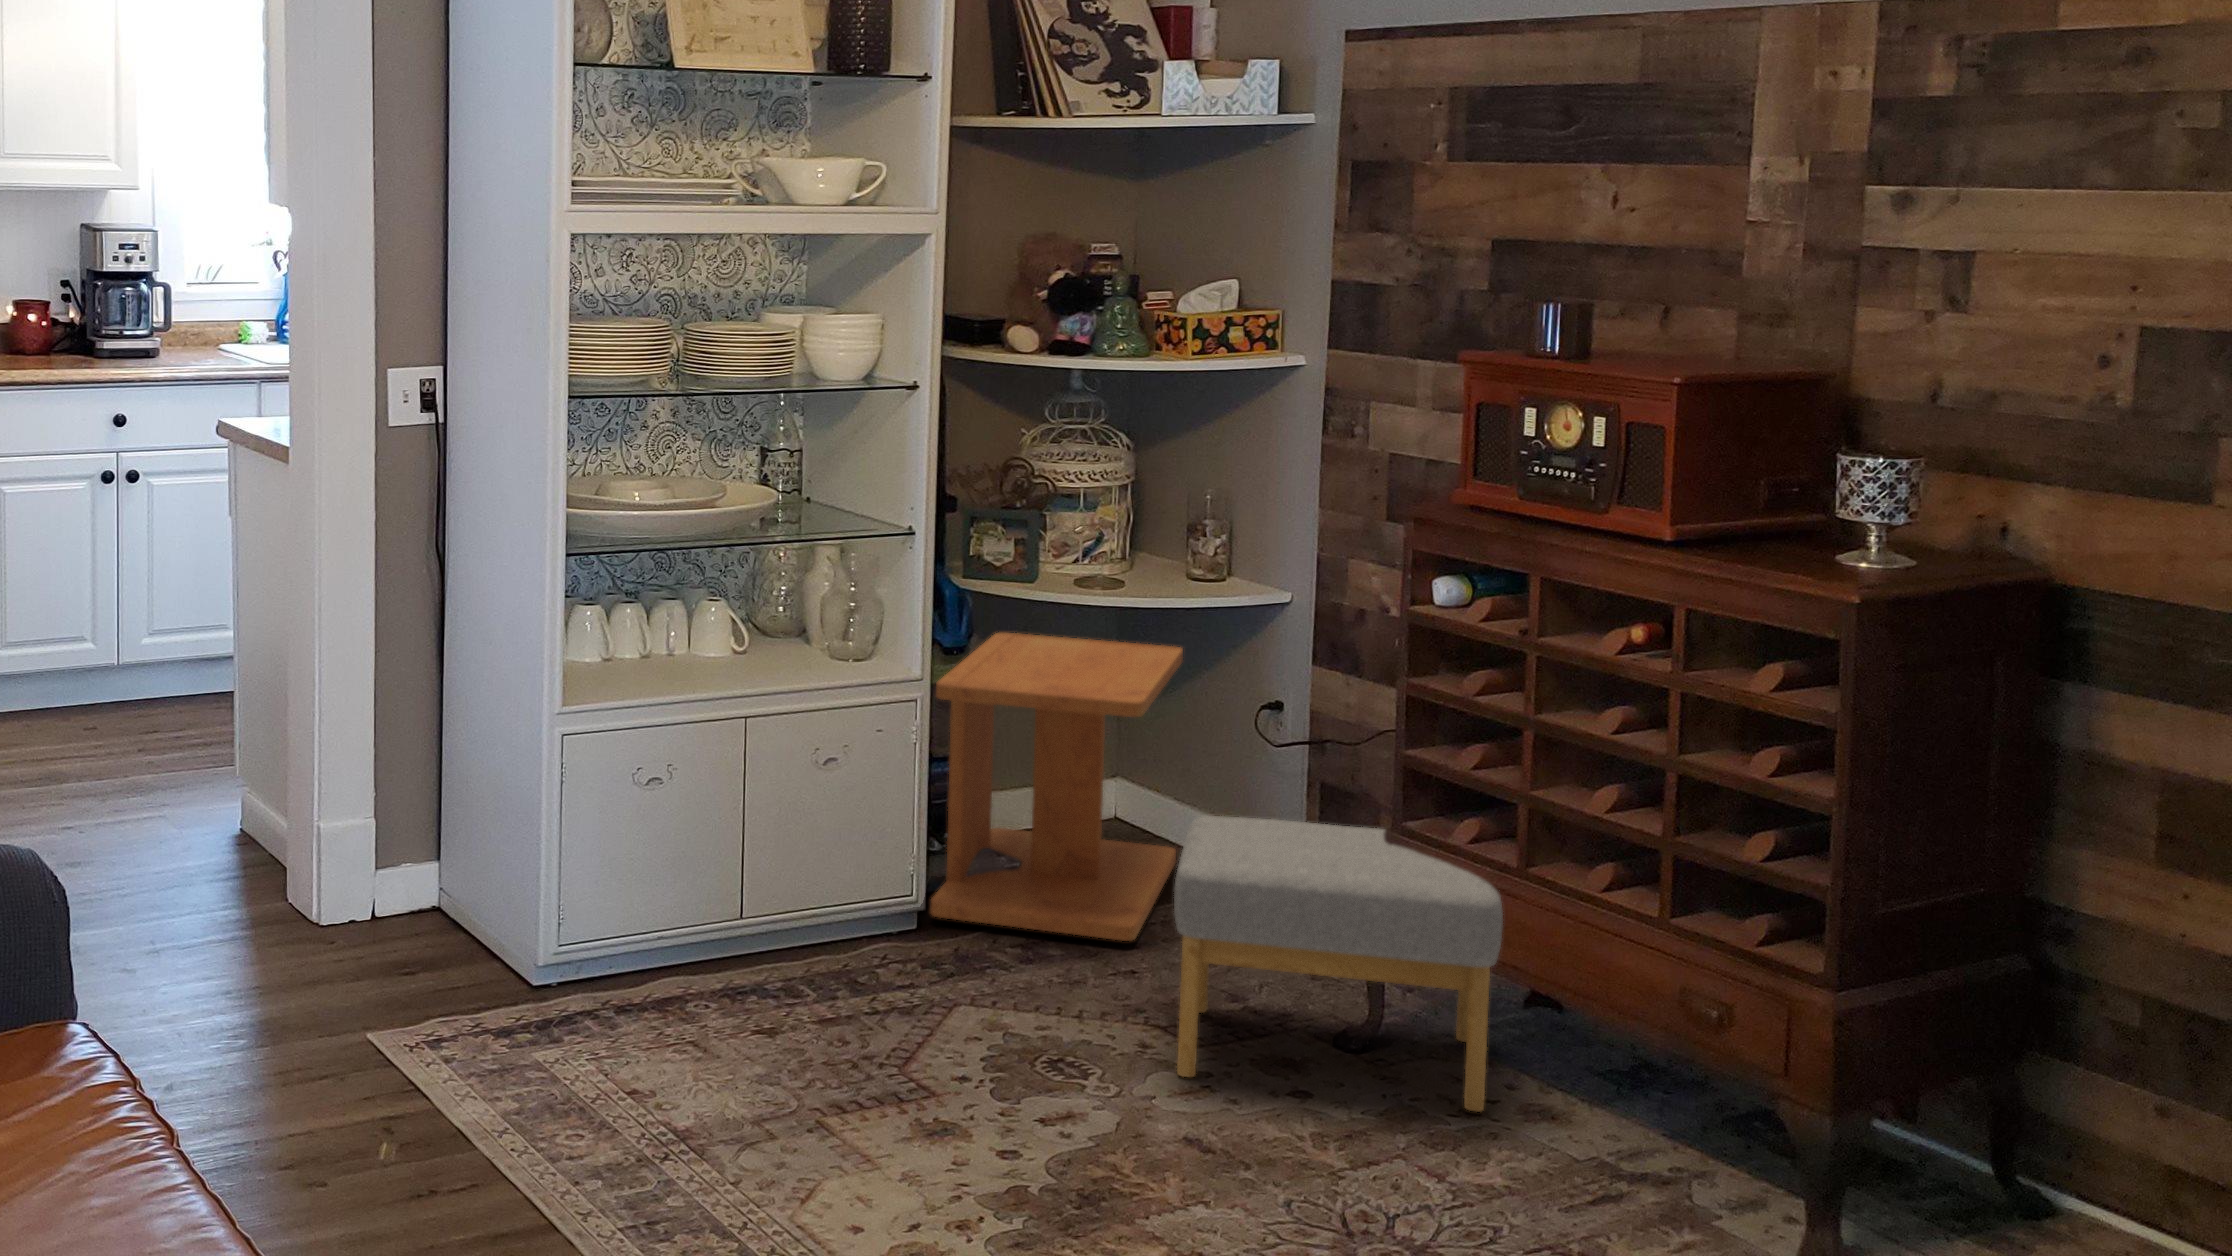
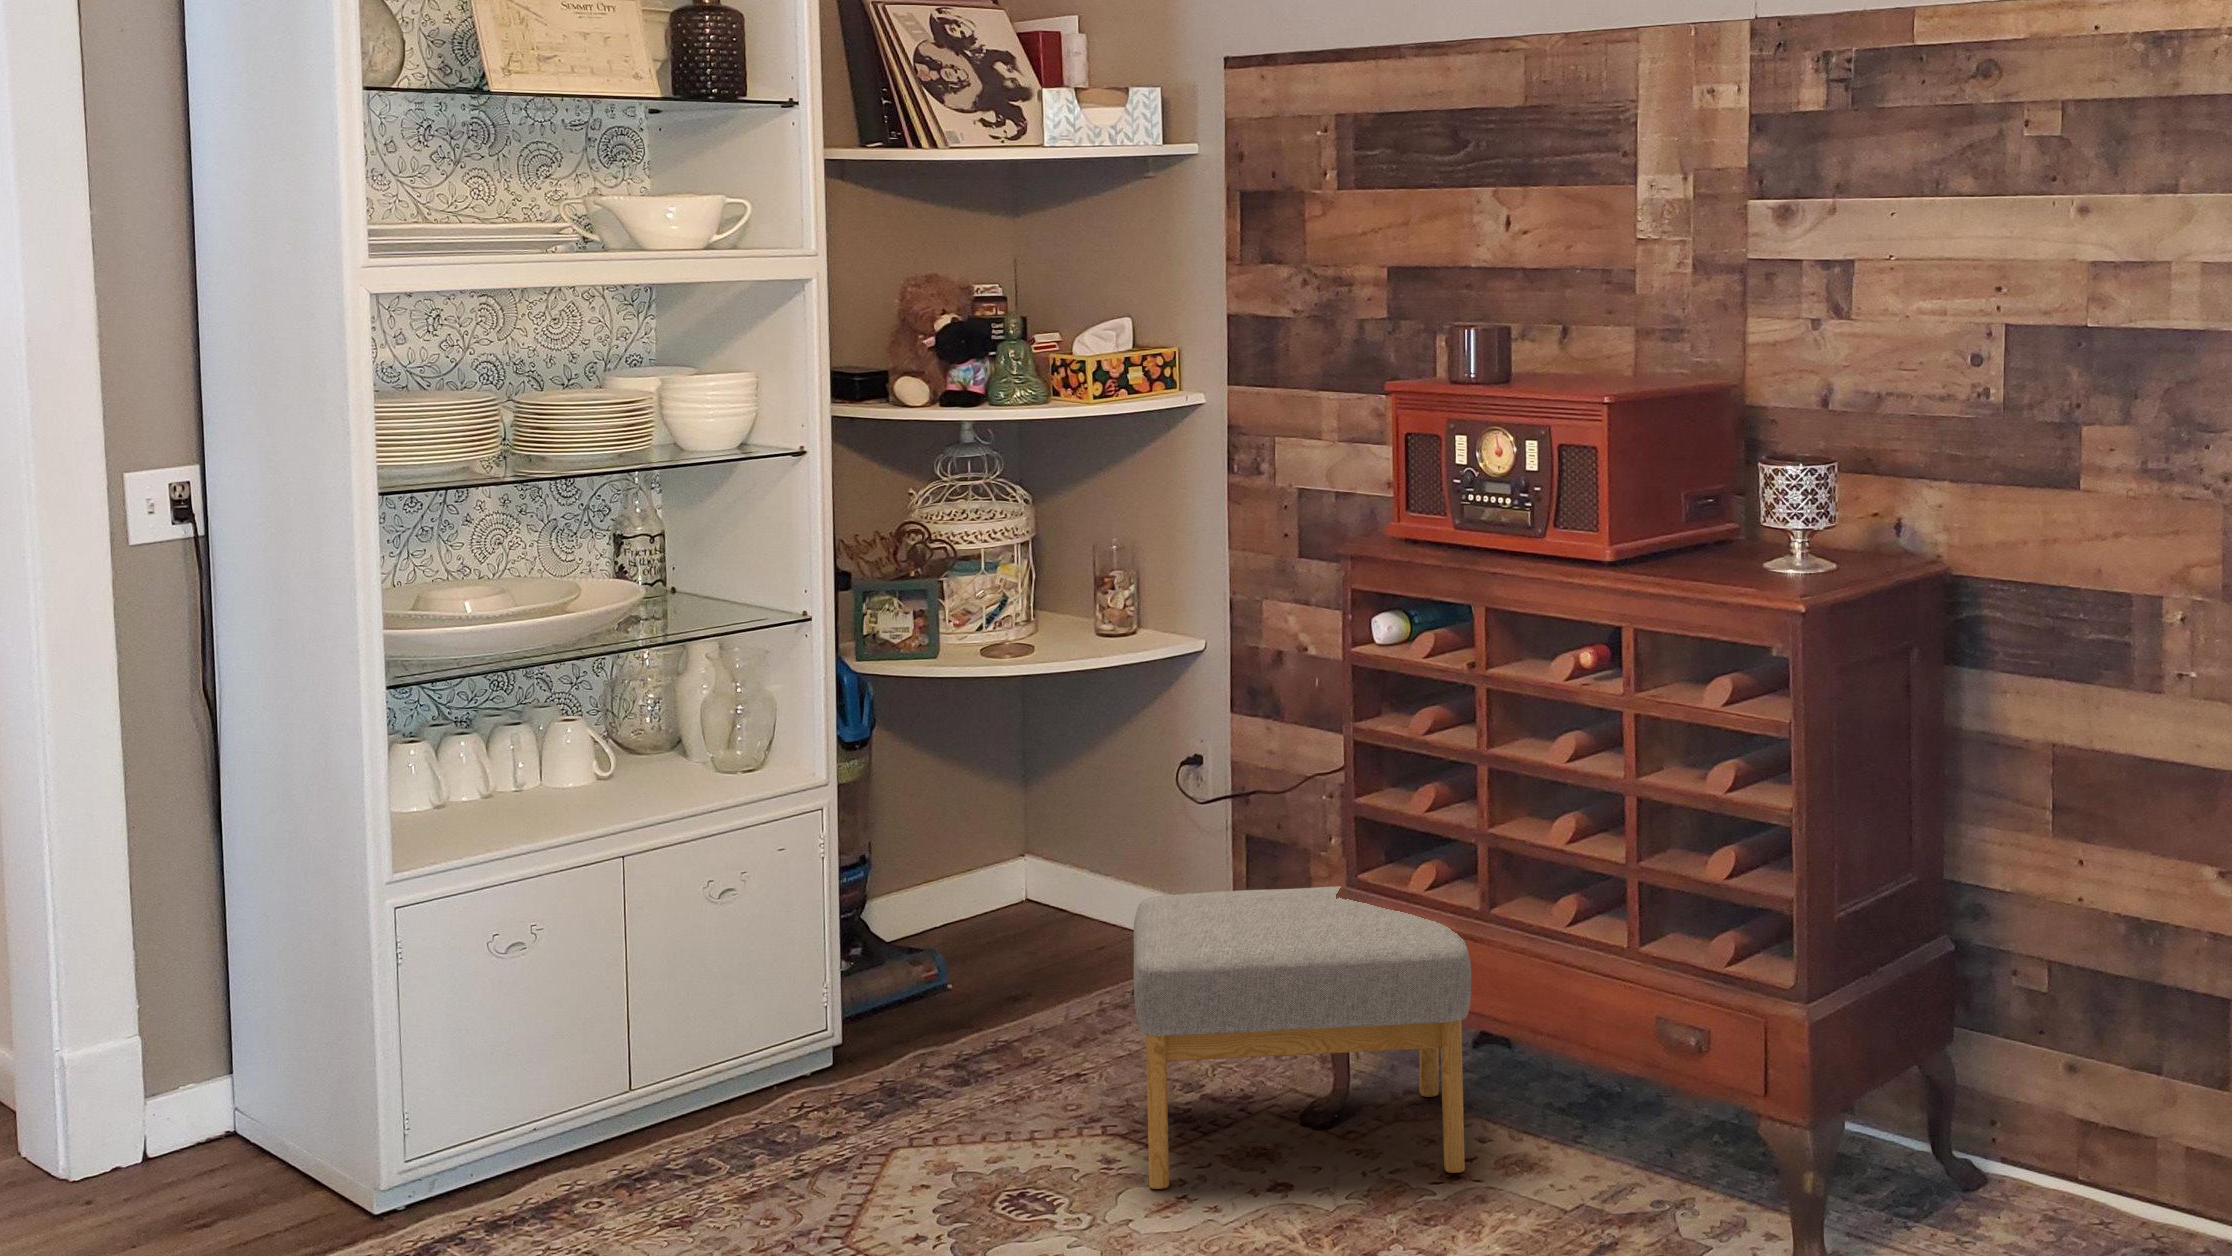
side table: present [931,632,1183,941] -> none [838,712,1102,1046]

